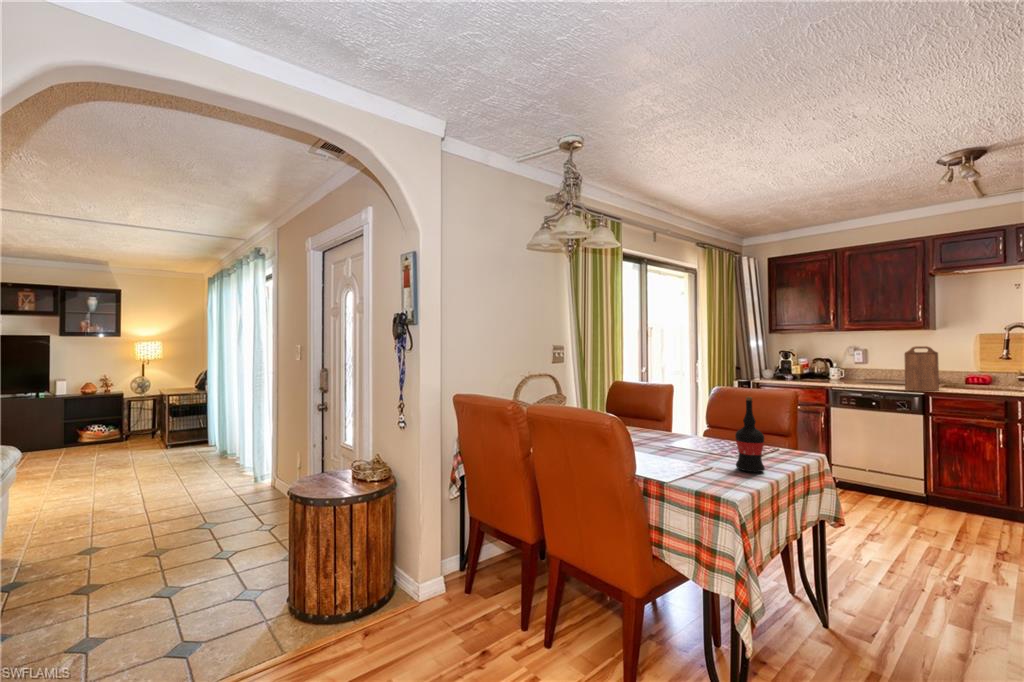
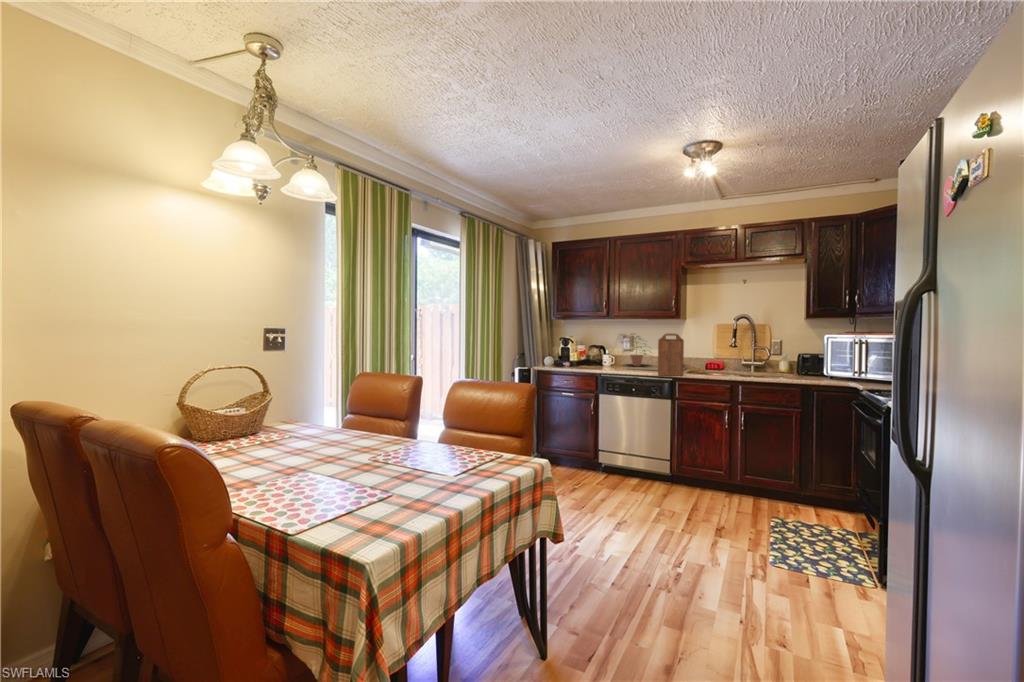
potted plant: none [852,346,894,380] -> present [625,334,647,366]
wine bottle: present [735,397,765,472] -> none [421,387,456,492]

